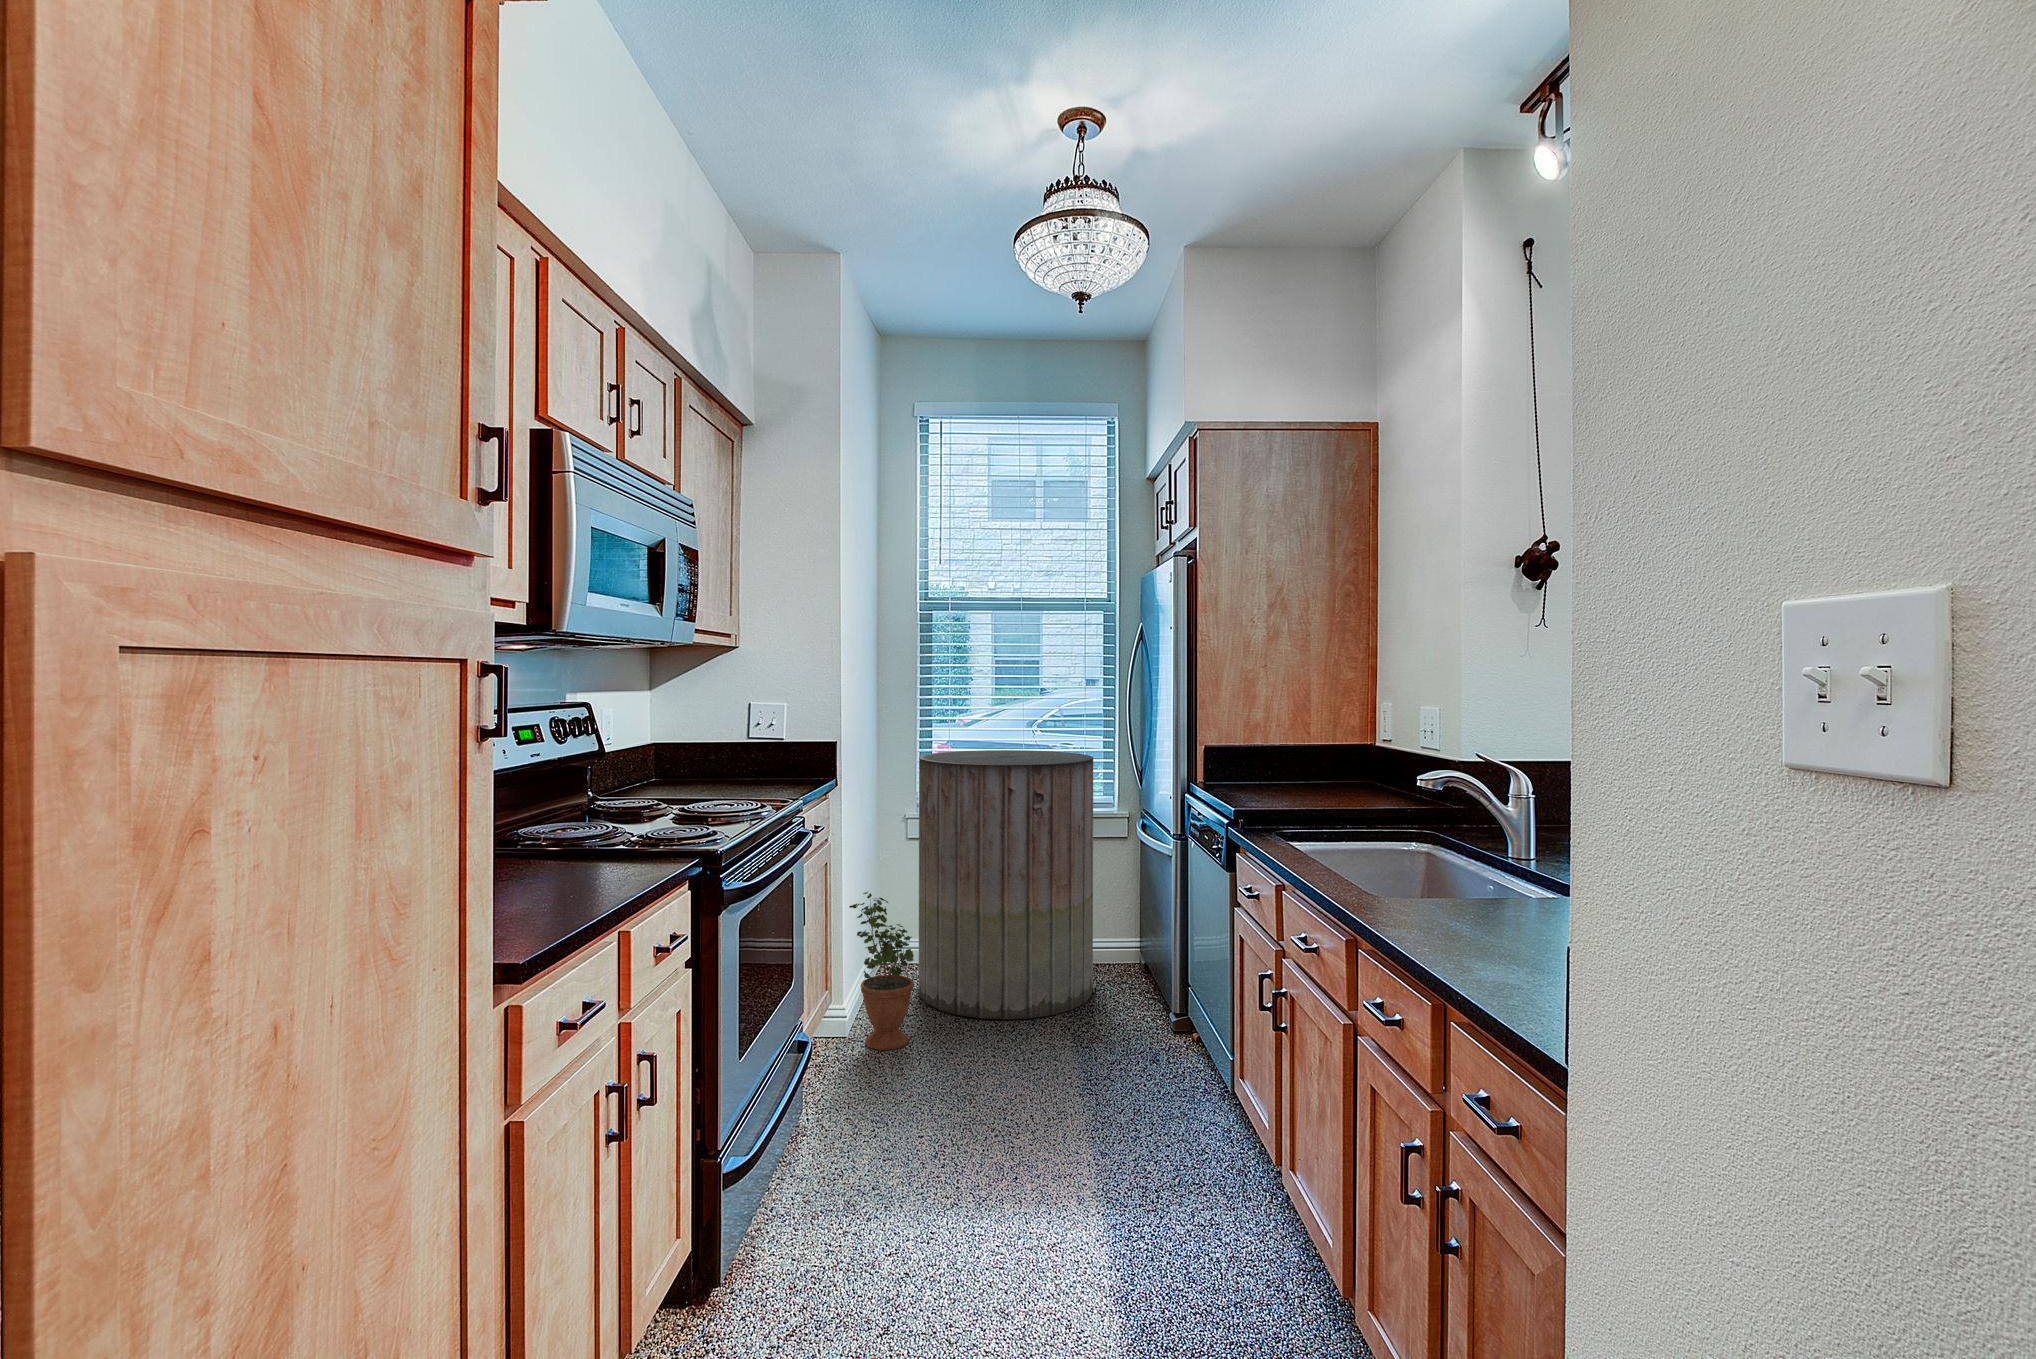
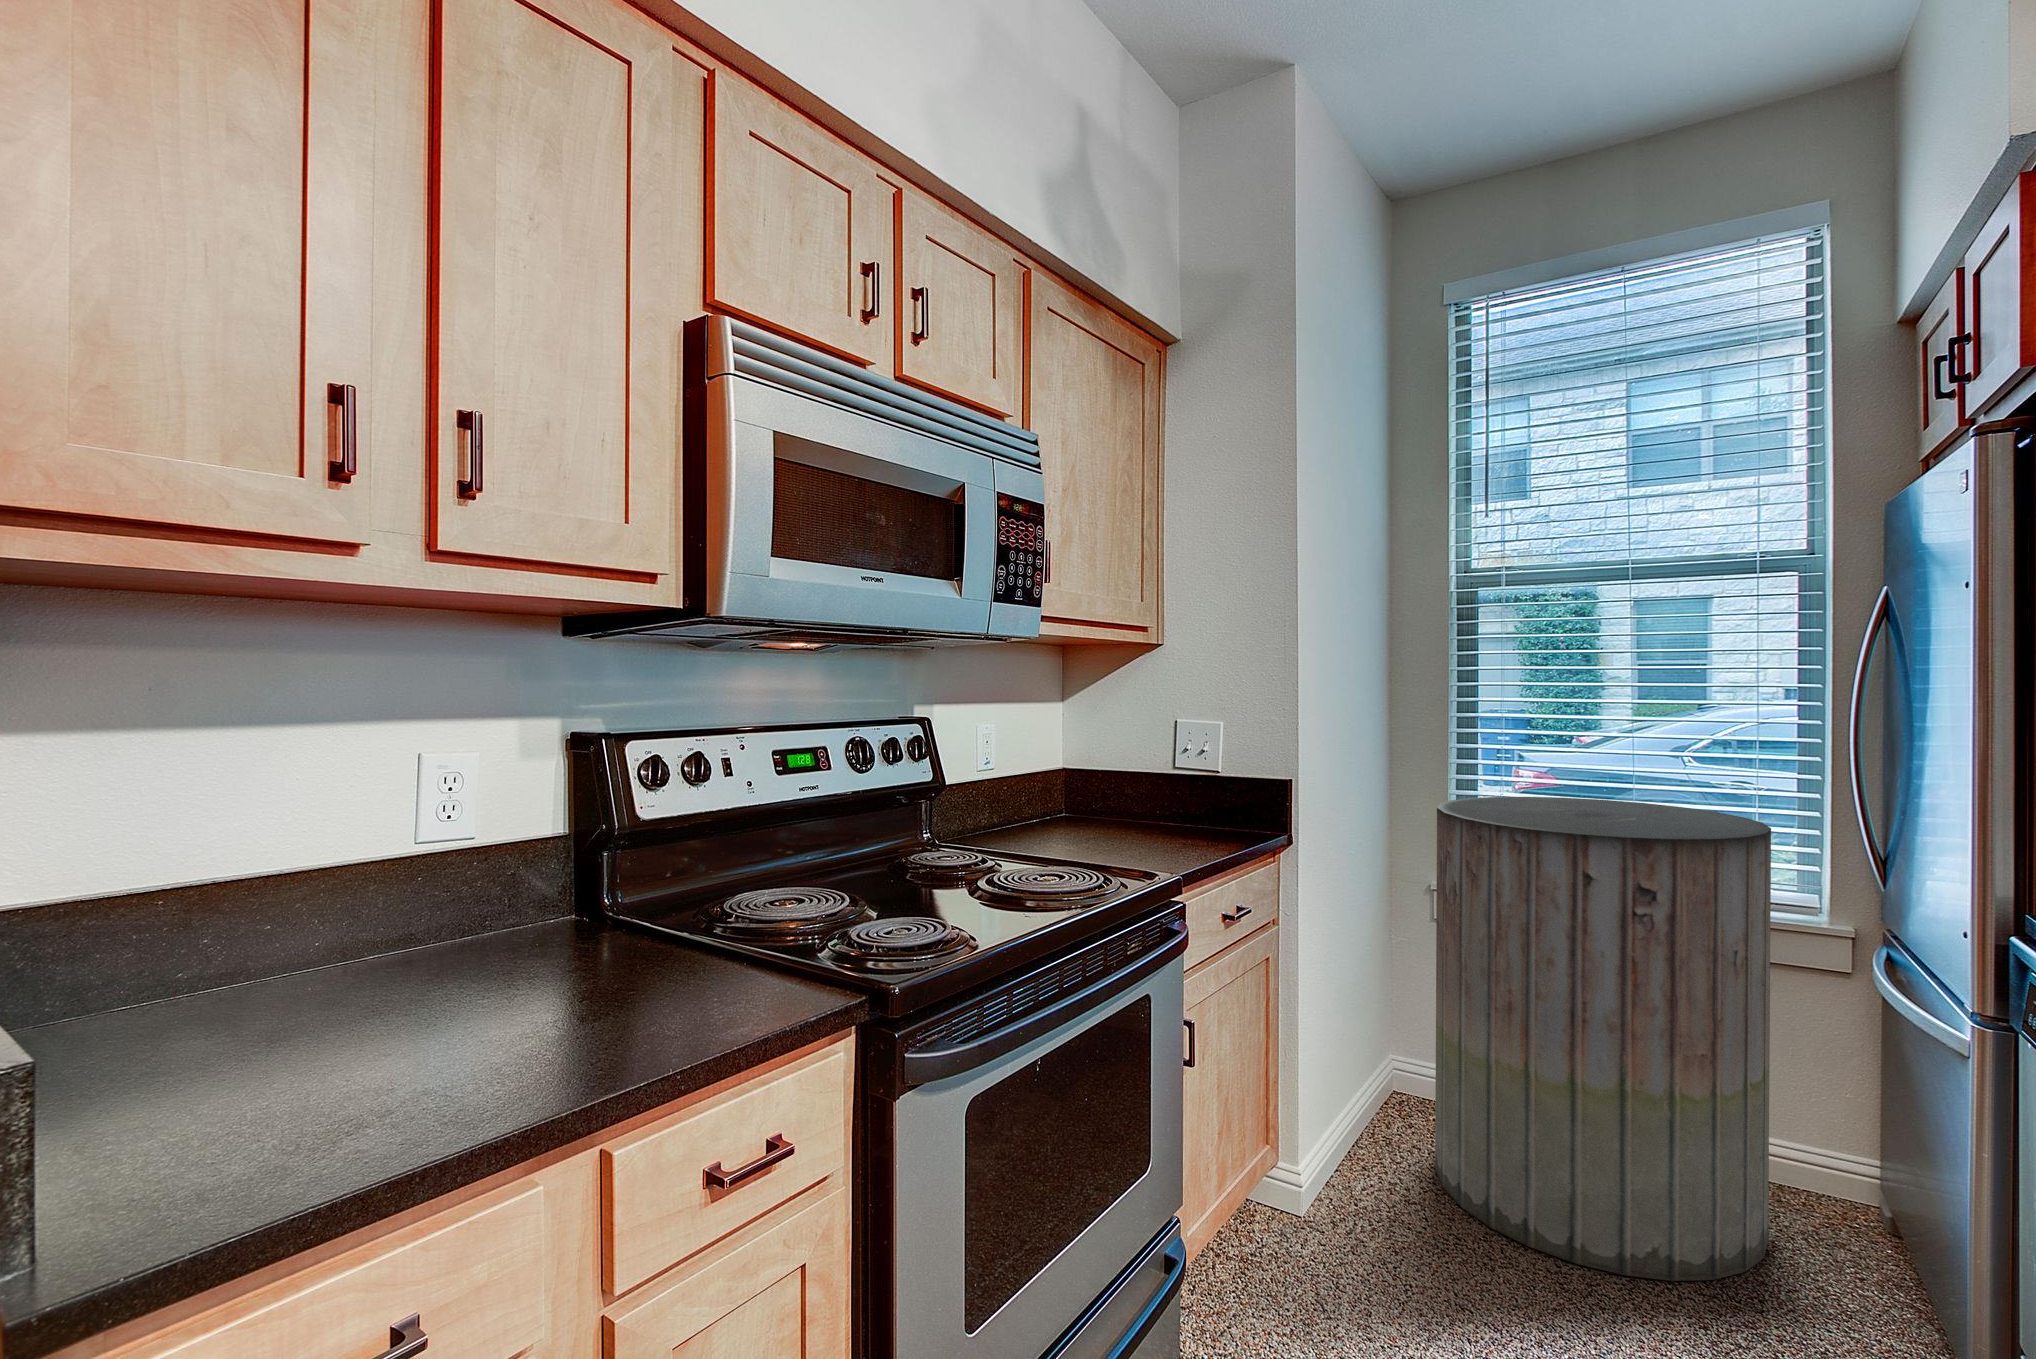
potted plant: present [849,892,914,1050] -> none [1303,1010,1402,1268]

